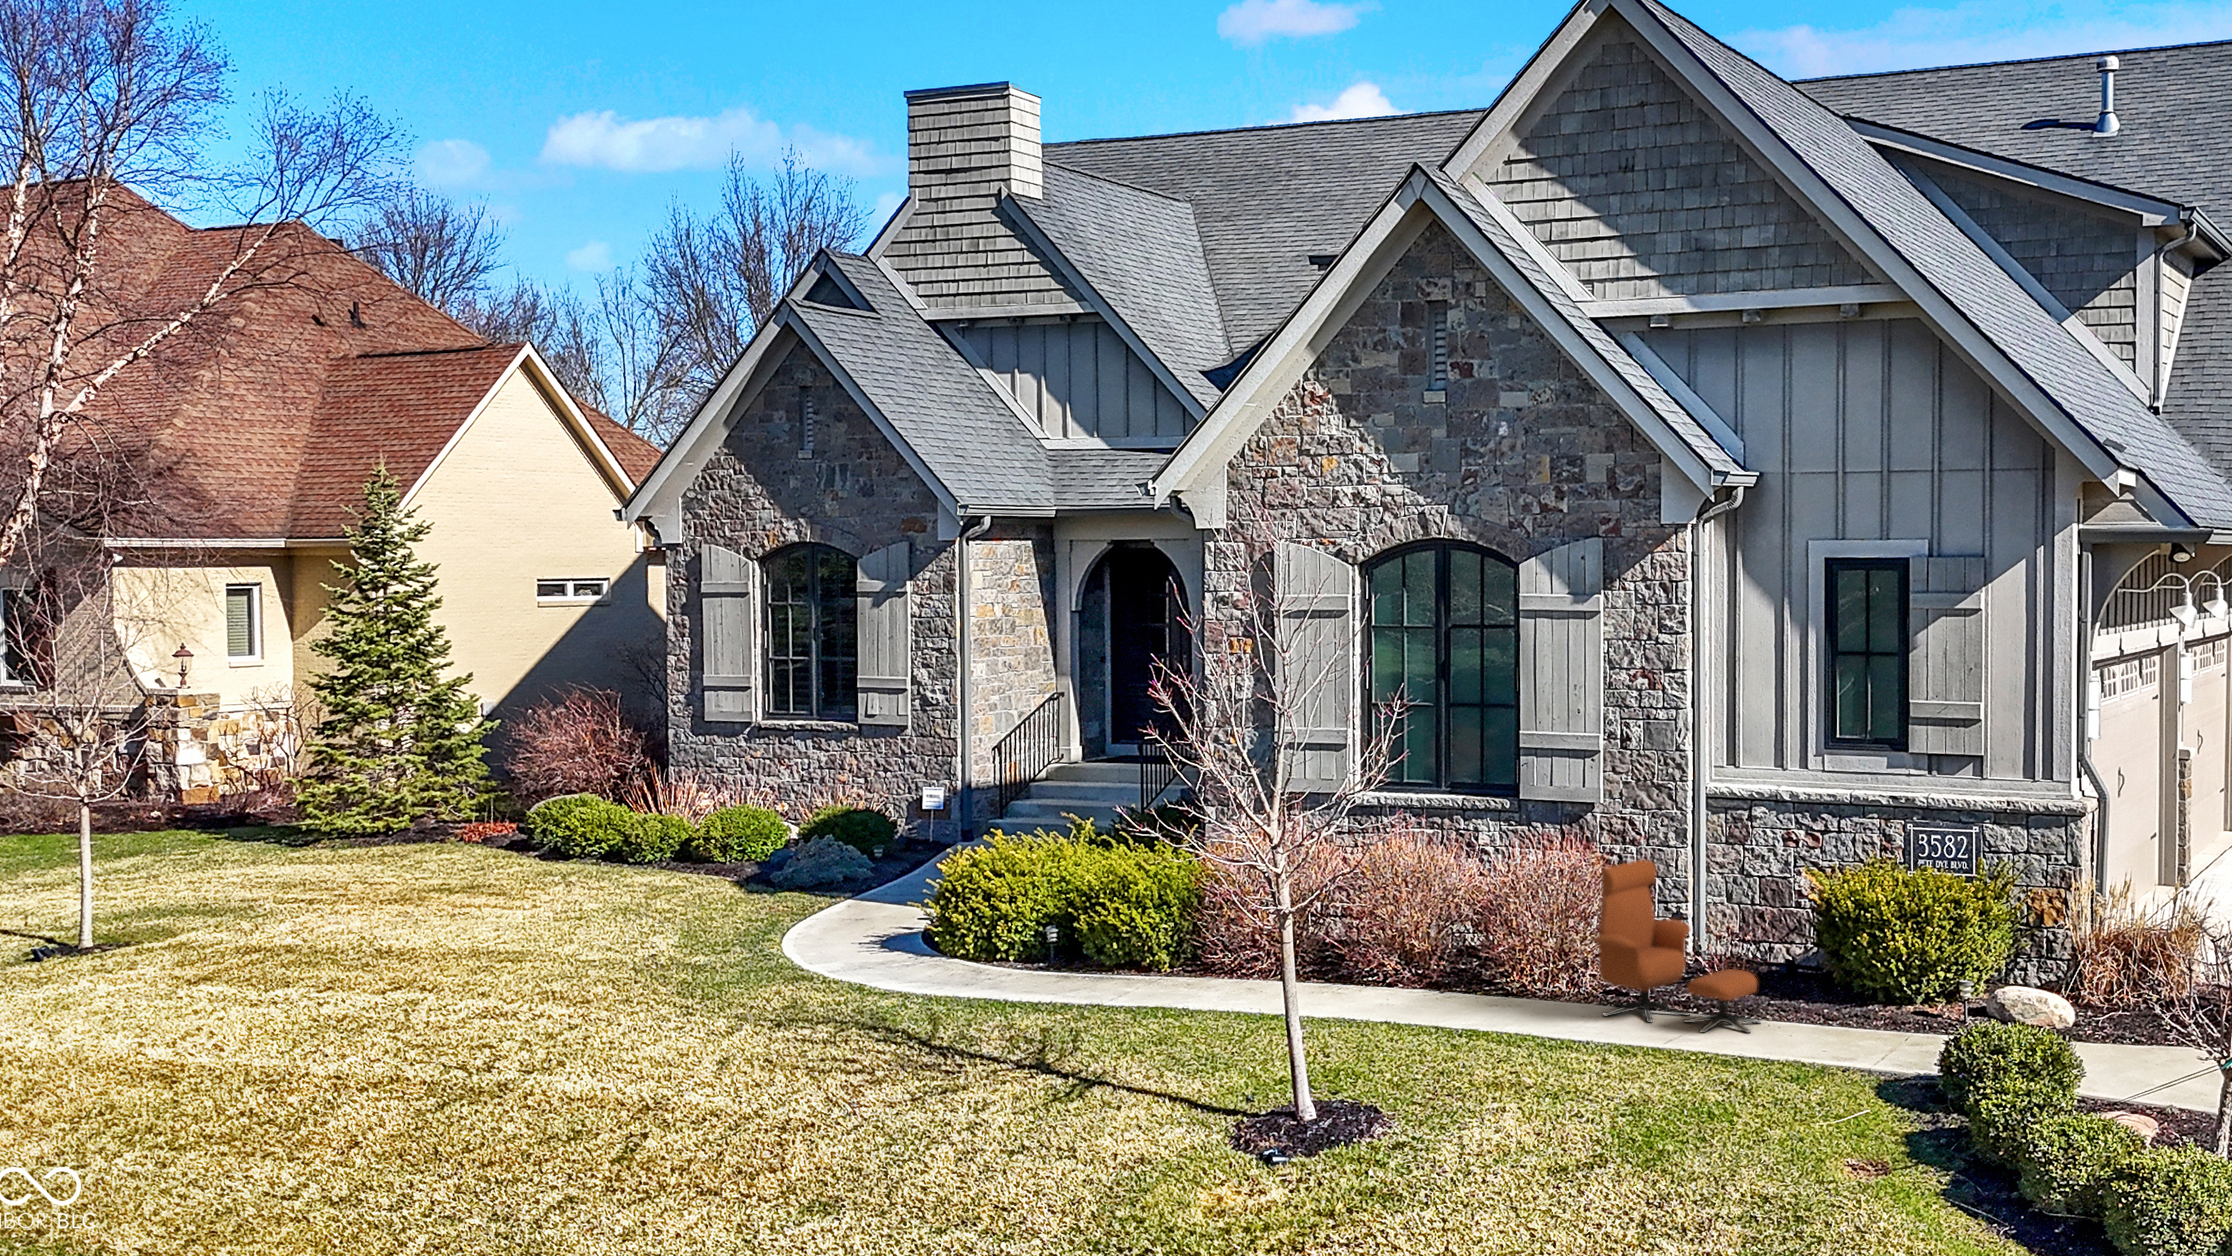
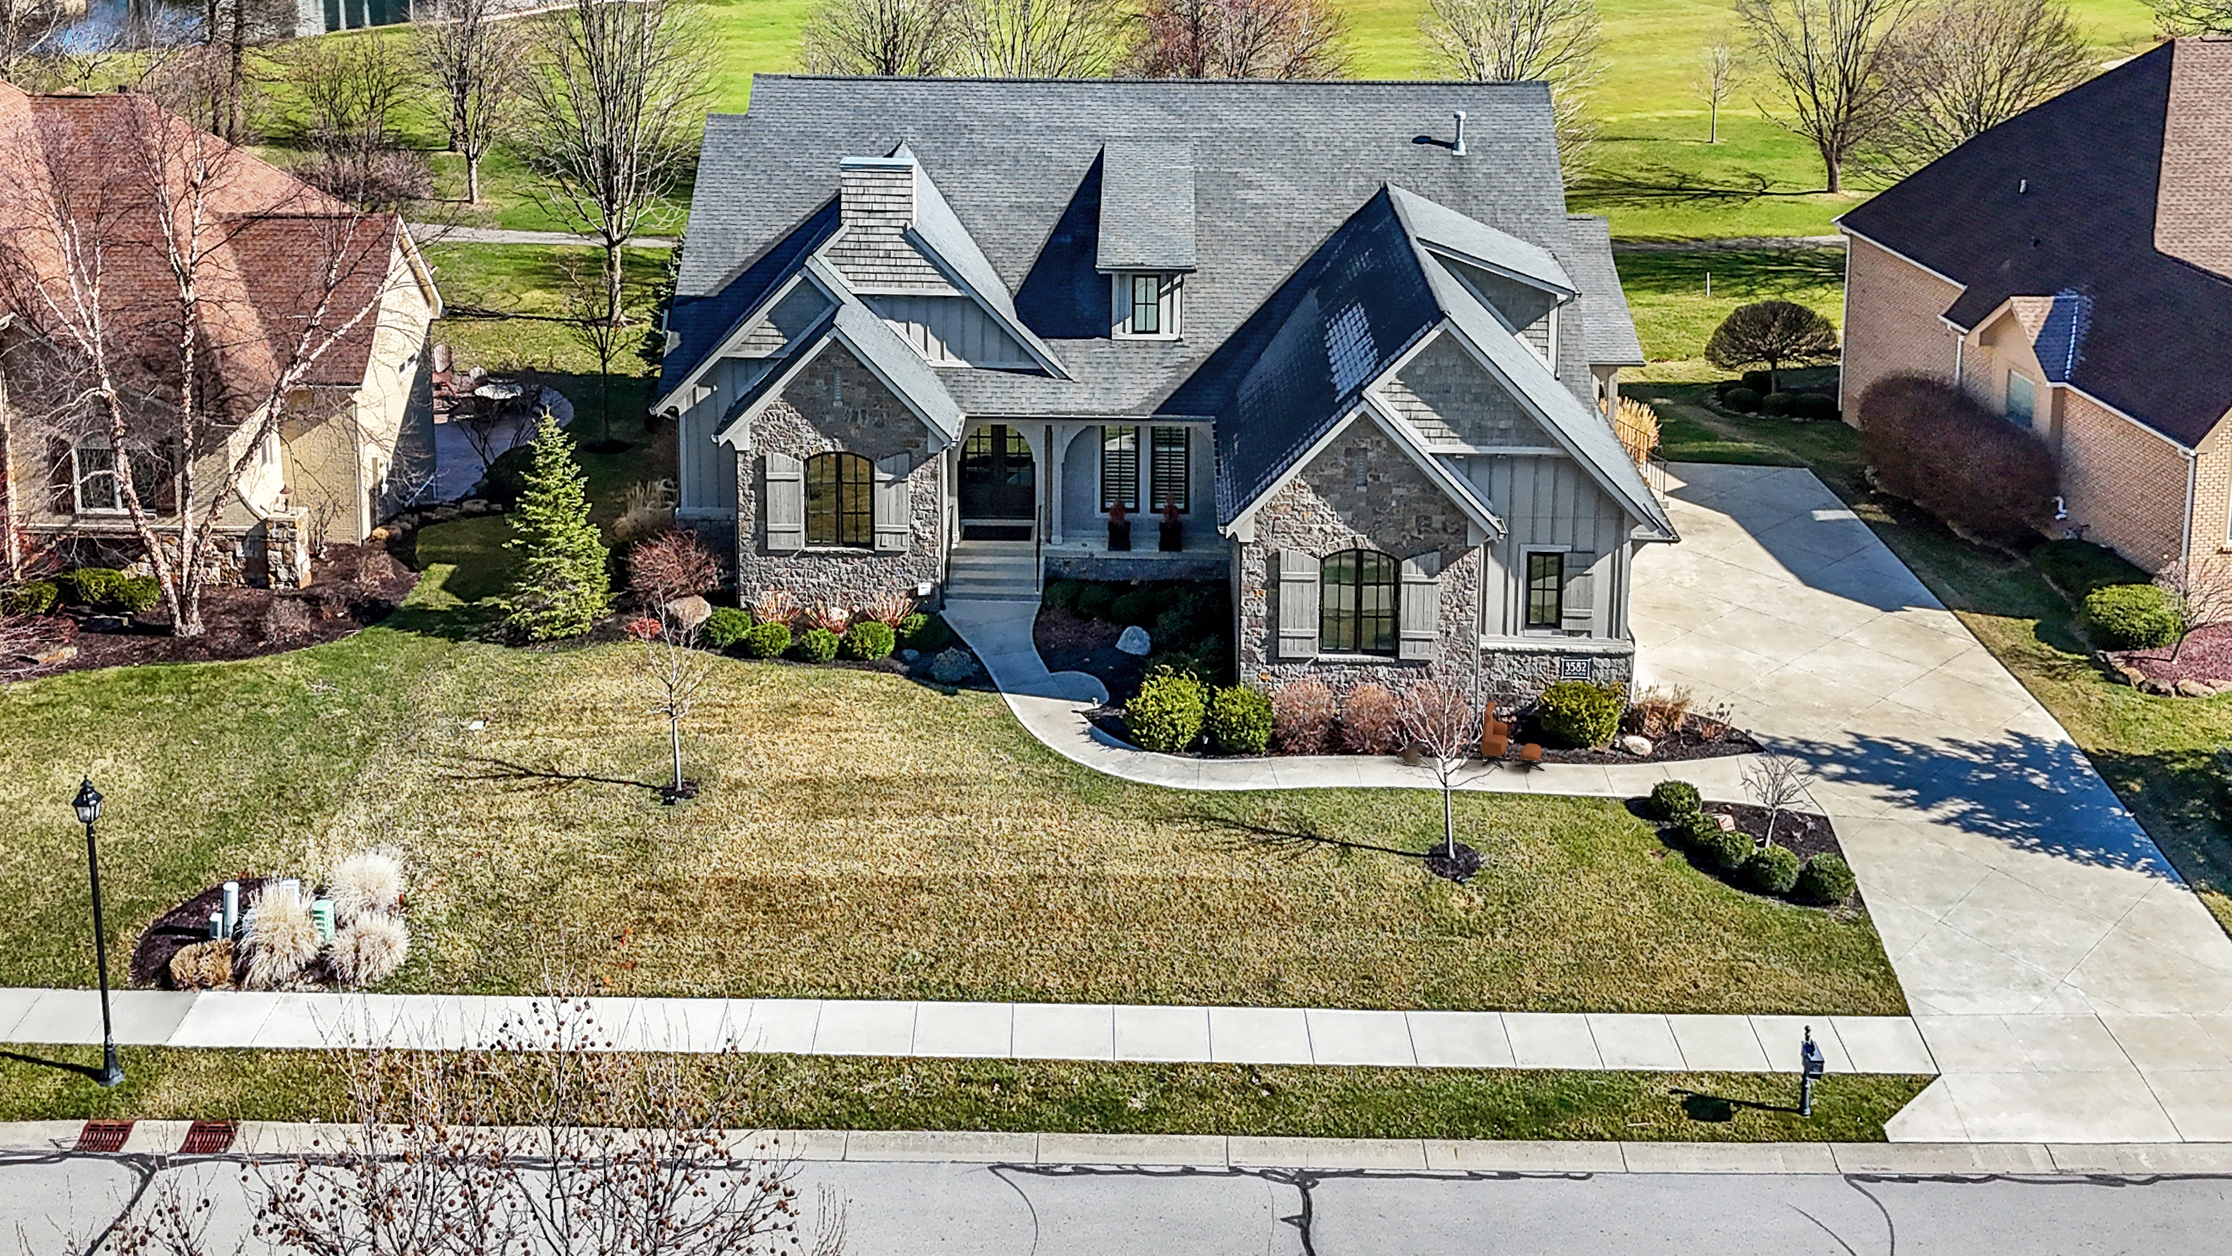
watering can: none [1380,940,1474,1004] -> present [1394,743,1420,766]

